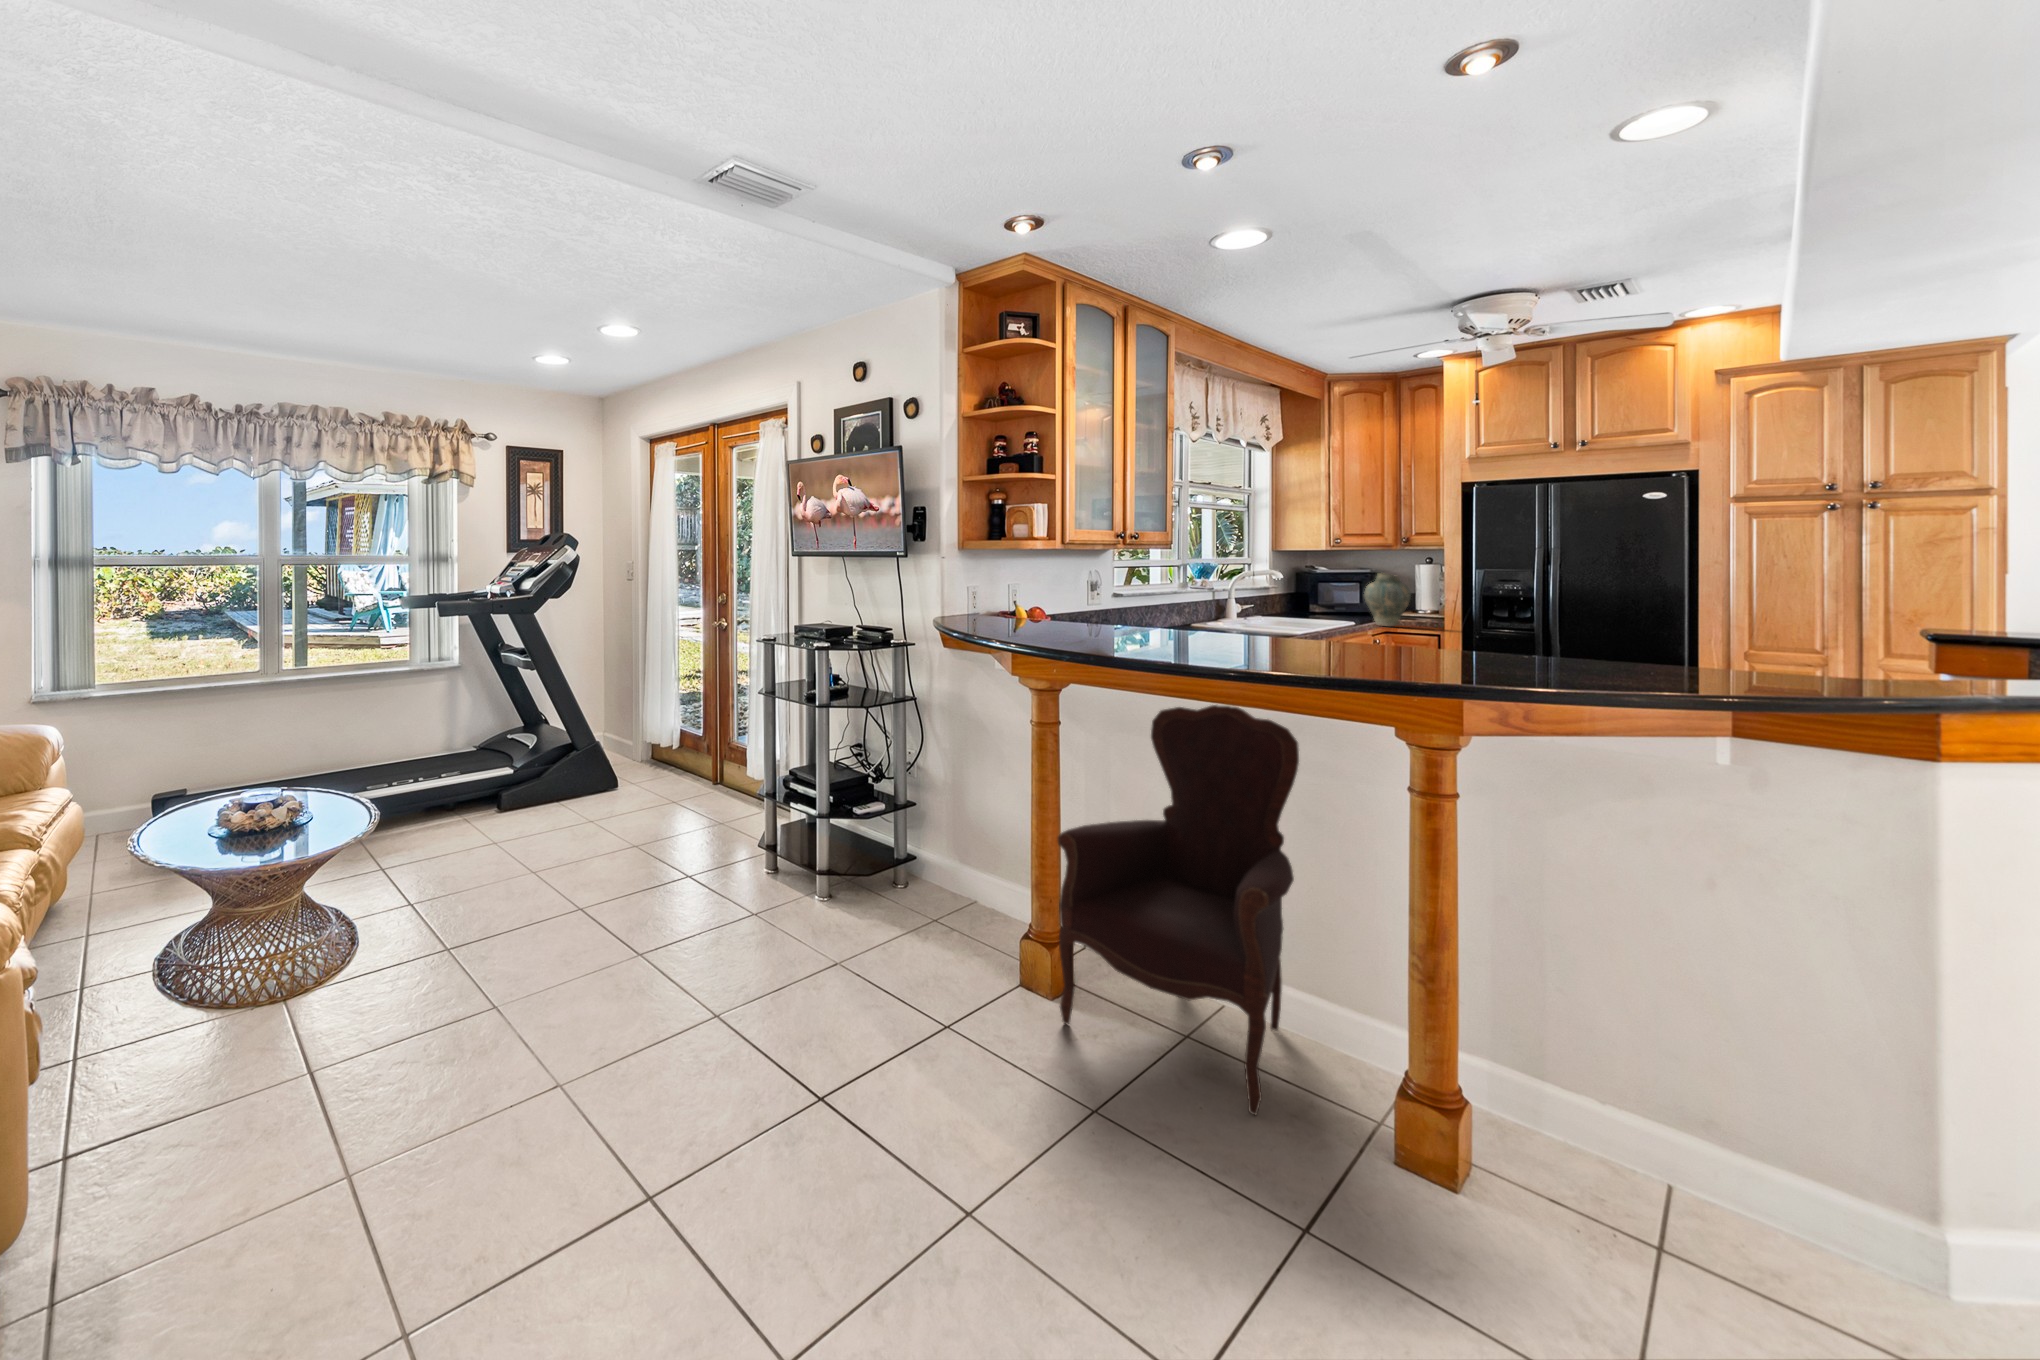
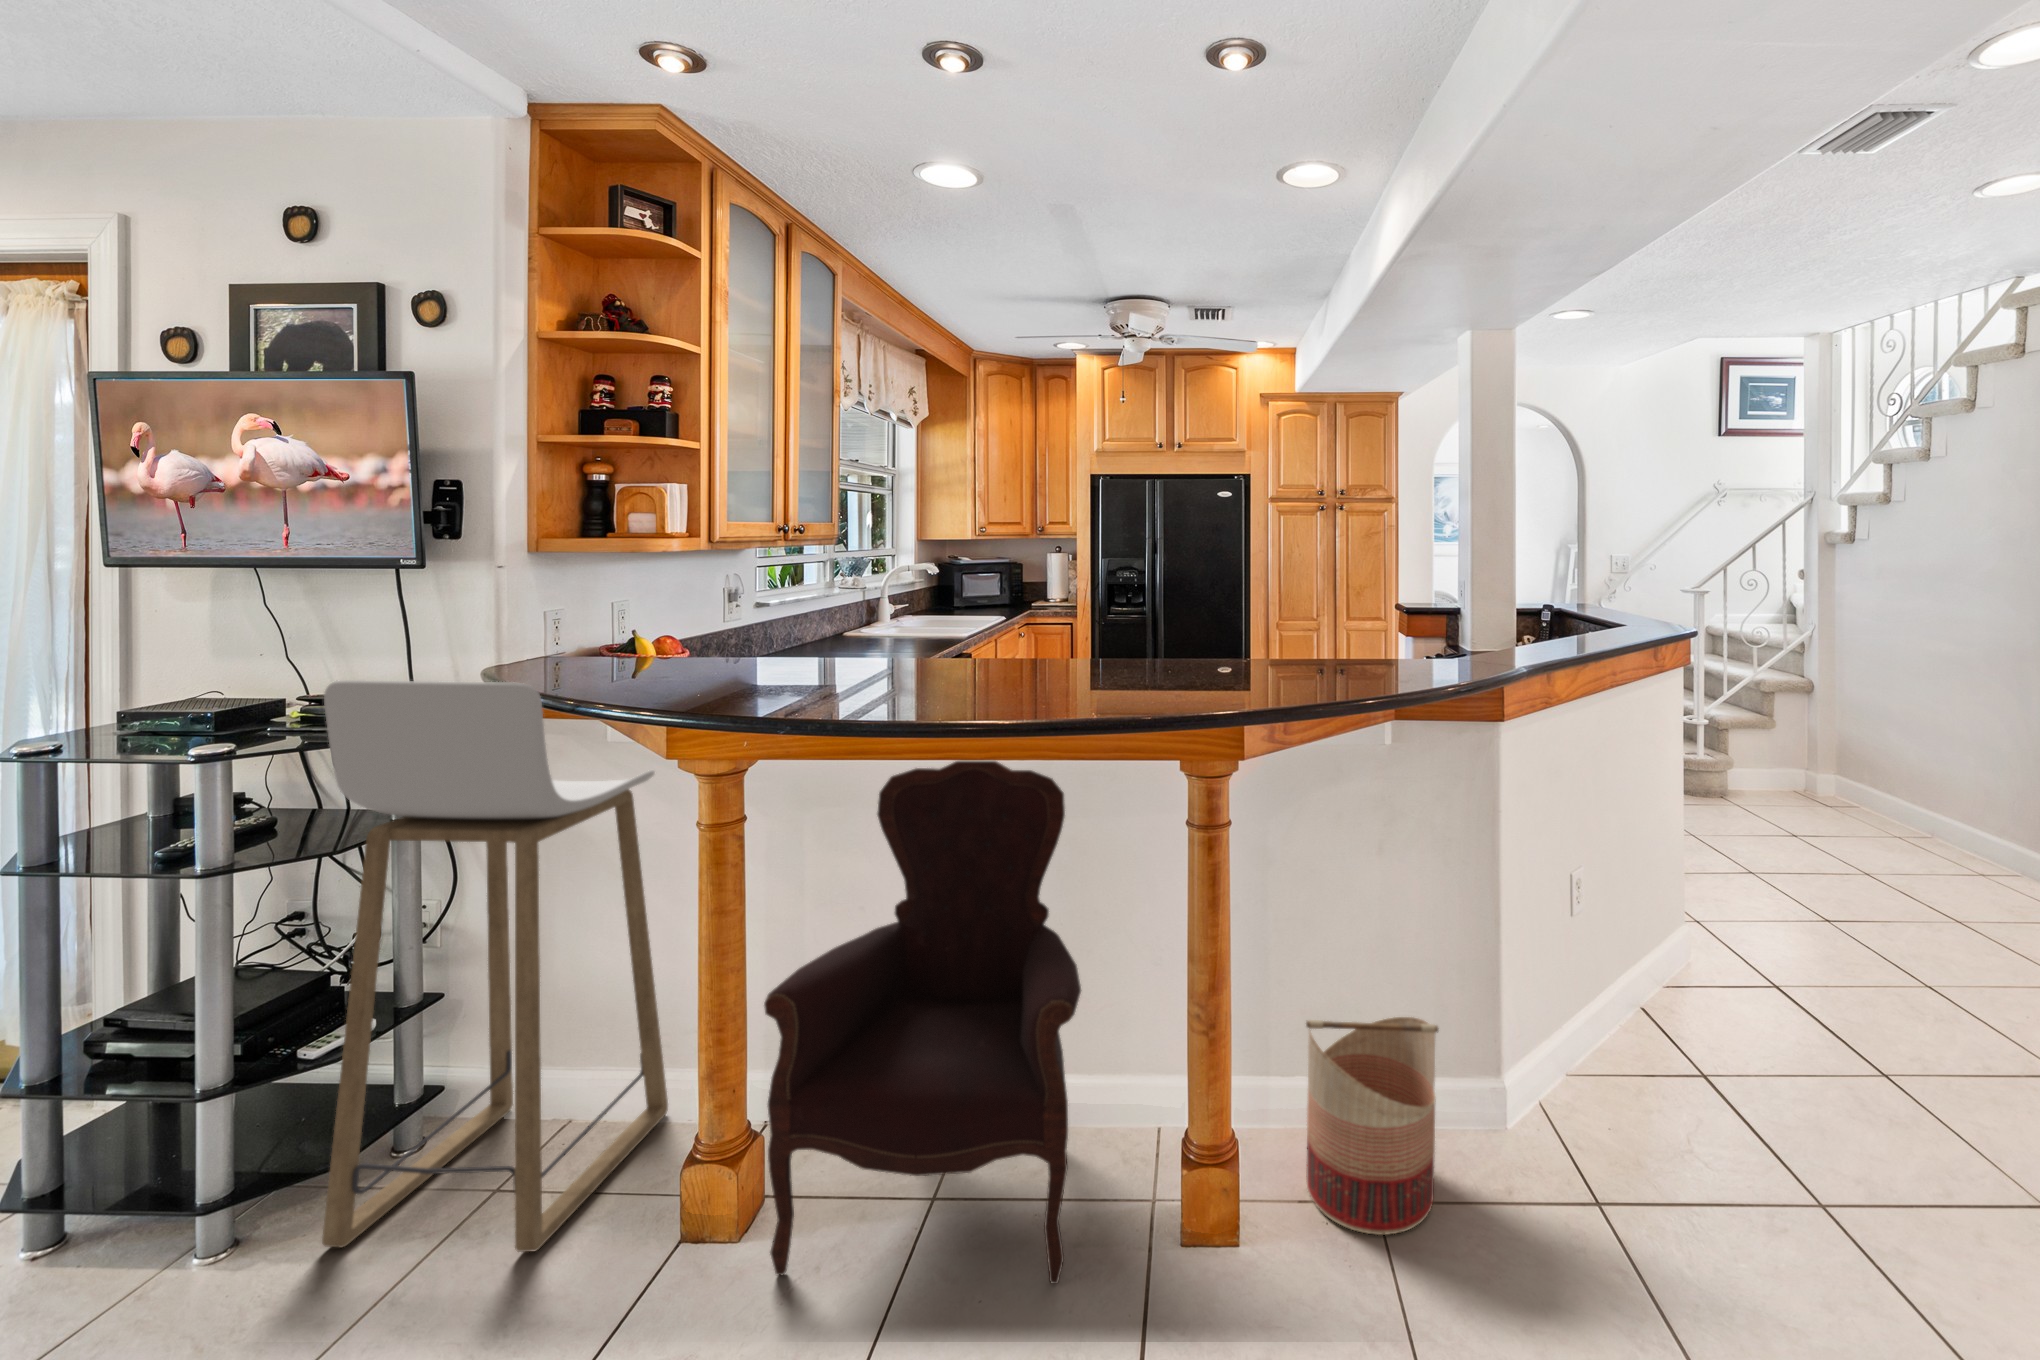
vase: present [1364,573,1411,626] -> none [1005,564,1046,618]
bar stool: none [855,613,1024,956] -> present [322,680,668,1252]
basket: none [1543,1003,1730,1261] -> present [1306,1017,1439,1235]

